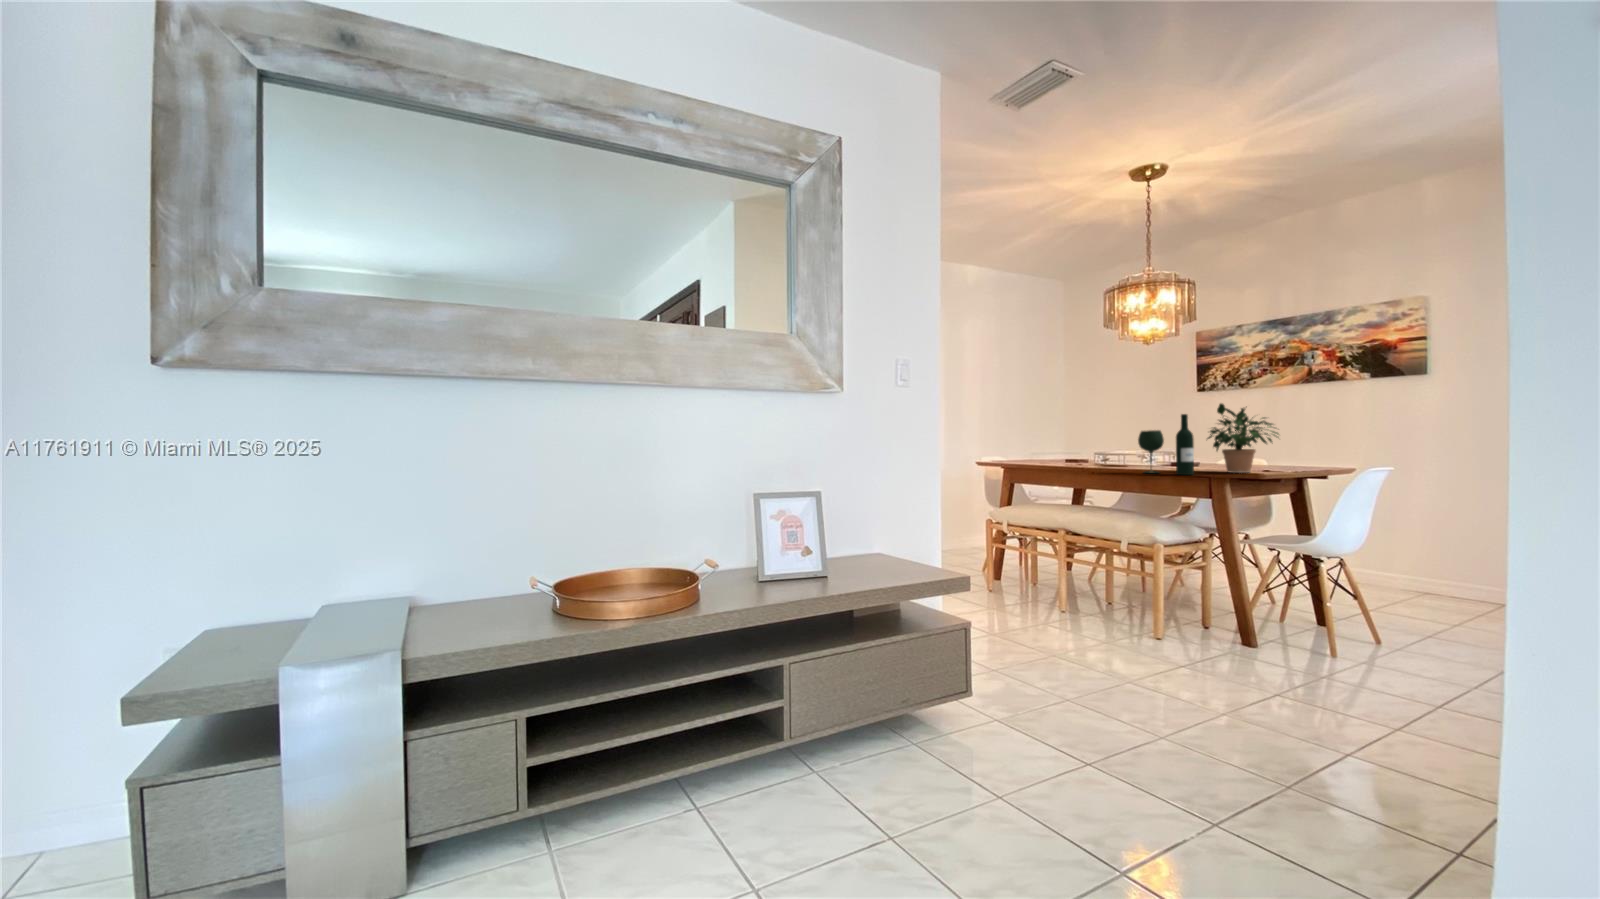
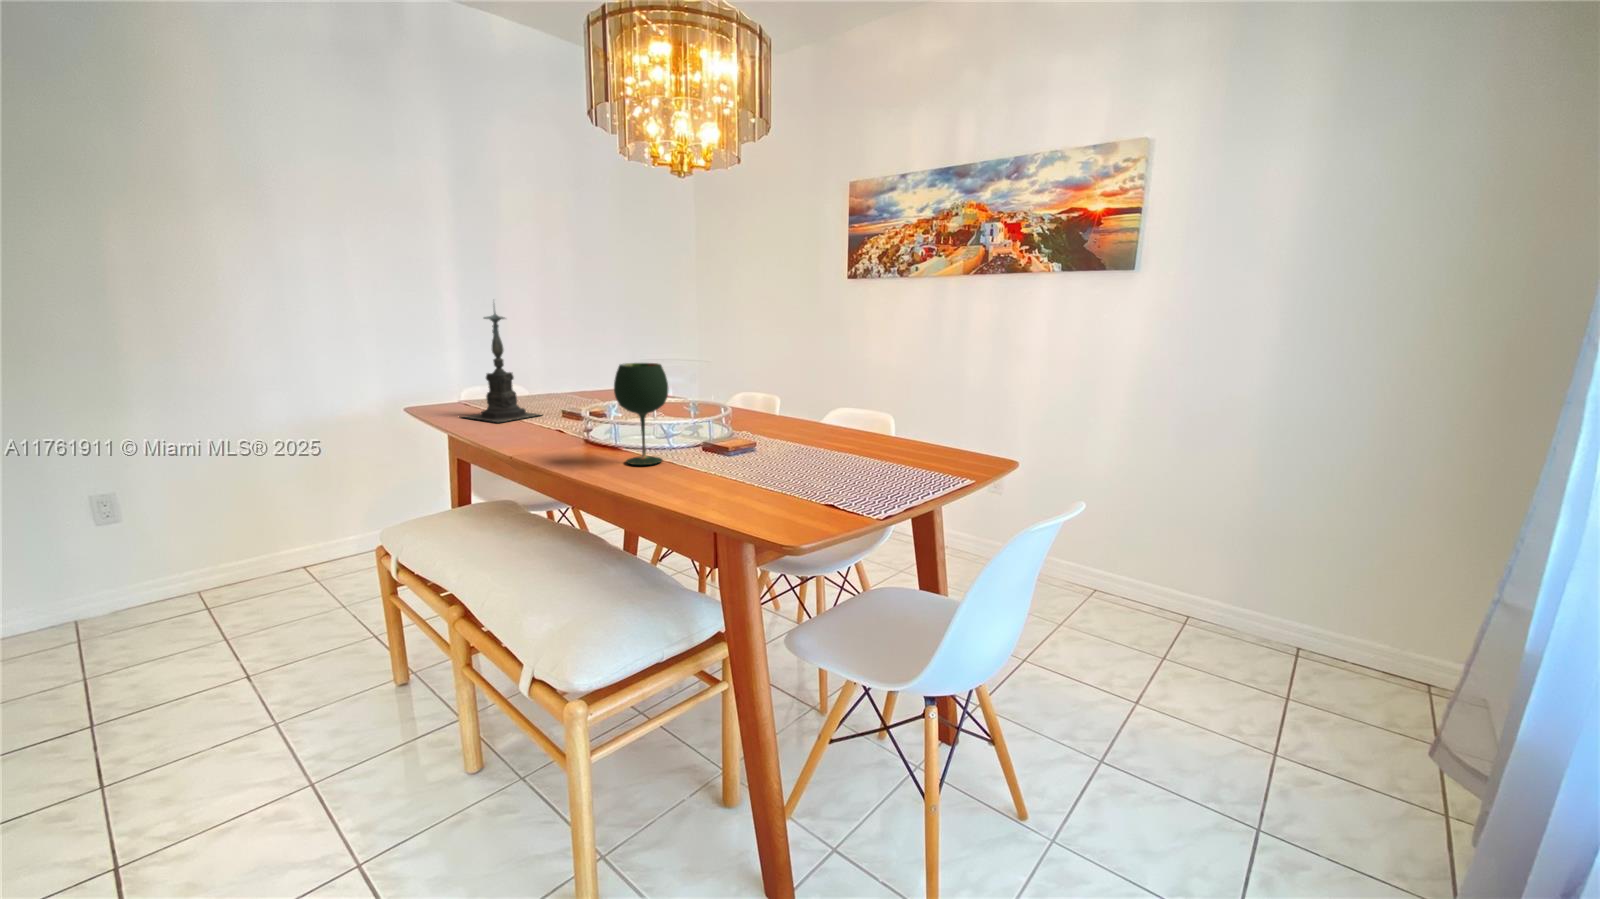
potted plant: present [1207,404,1279,473] -> none [752,306,904,465]
candle holder: none [1017,411,1056,468] -> present [464,311,540,422]
wine bottle: present [1176,414,1194,475] -> none [675,331,714,479]

